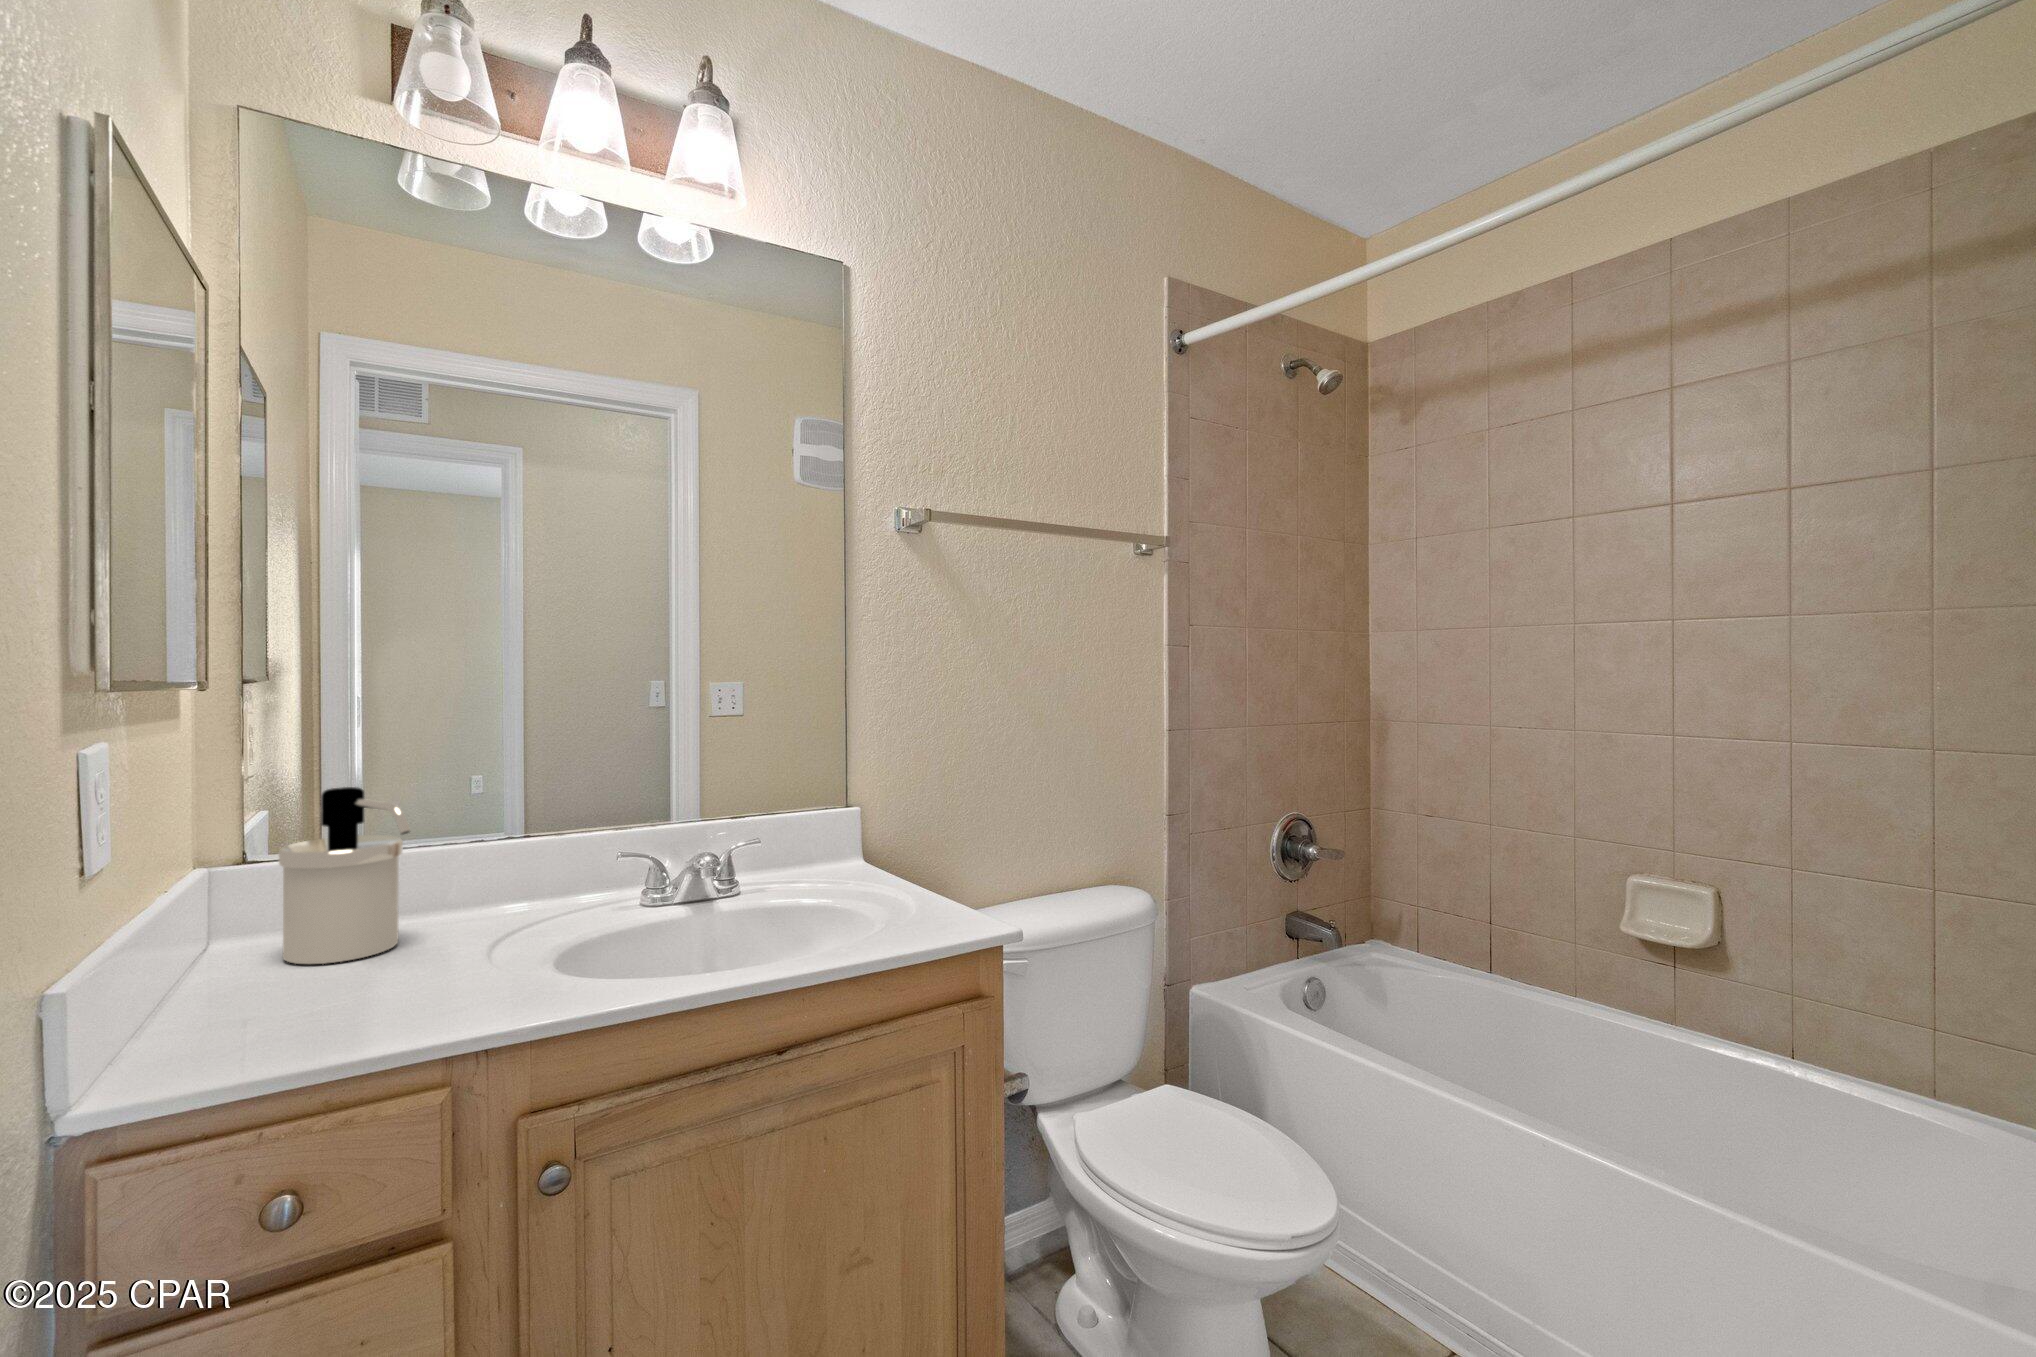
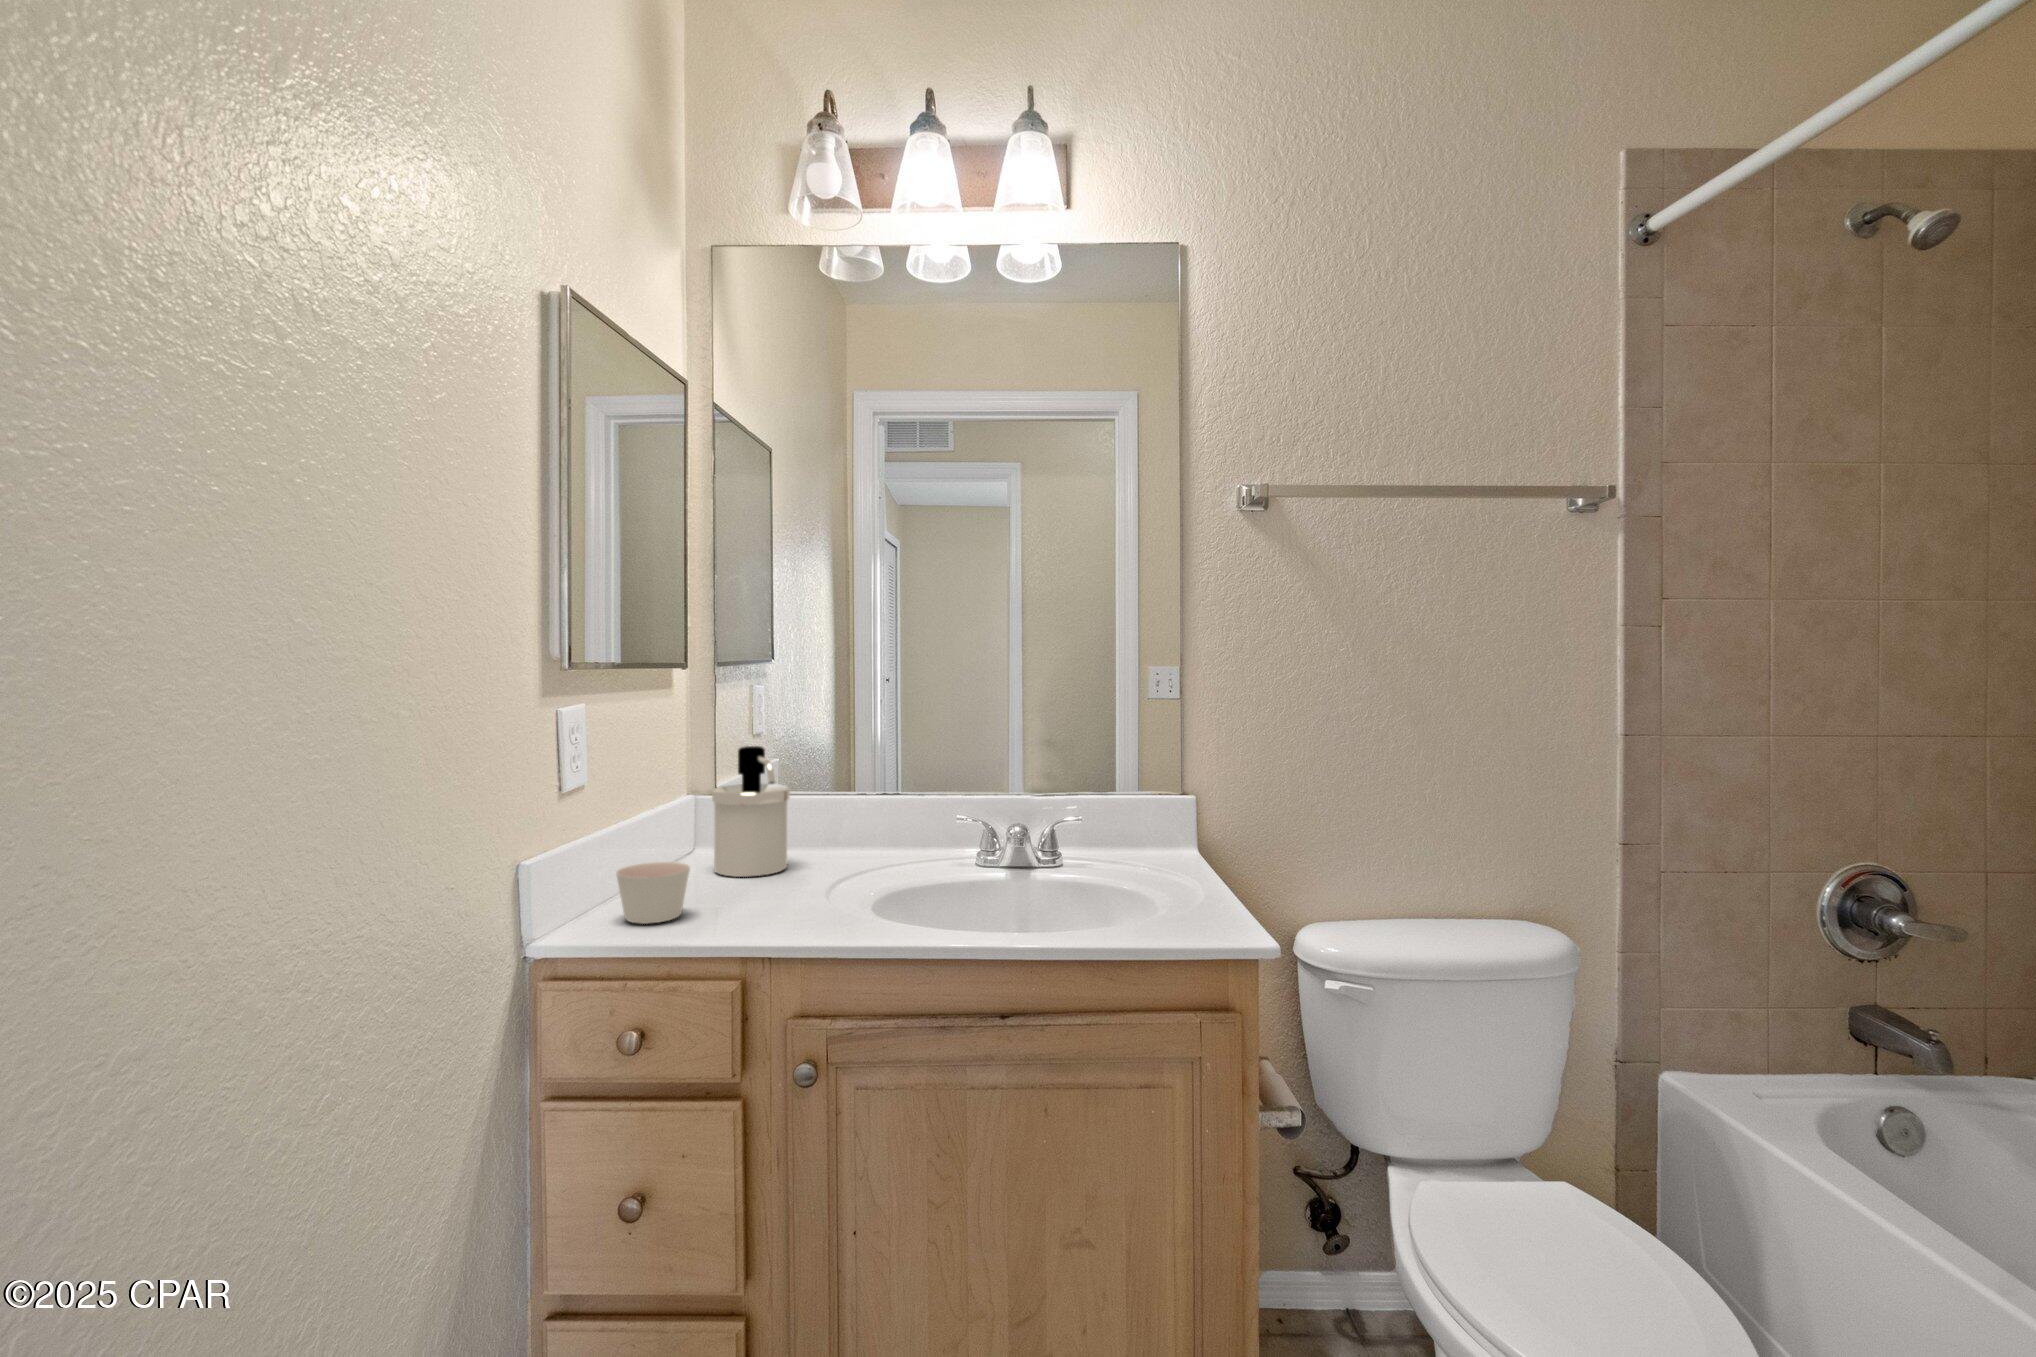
candle: none [205,953,329,1047] -> present [616,862,690,924]

